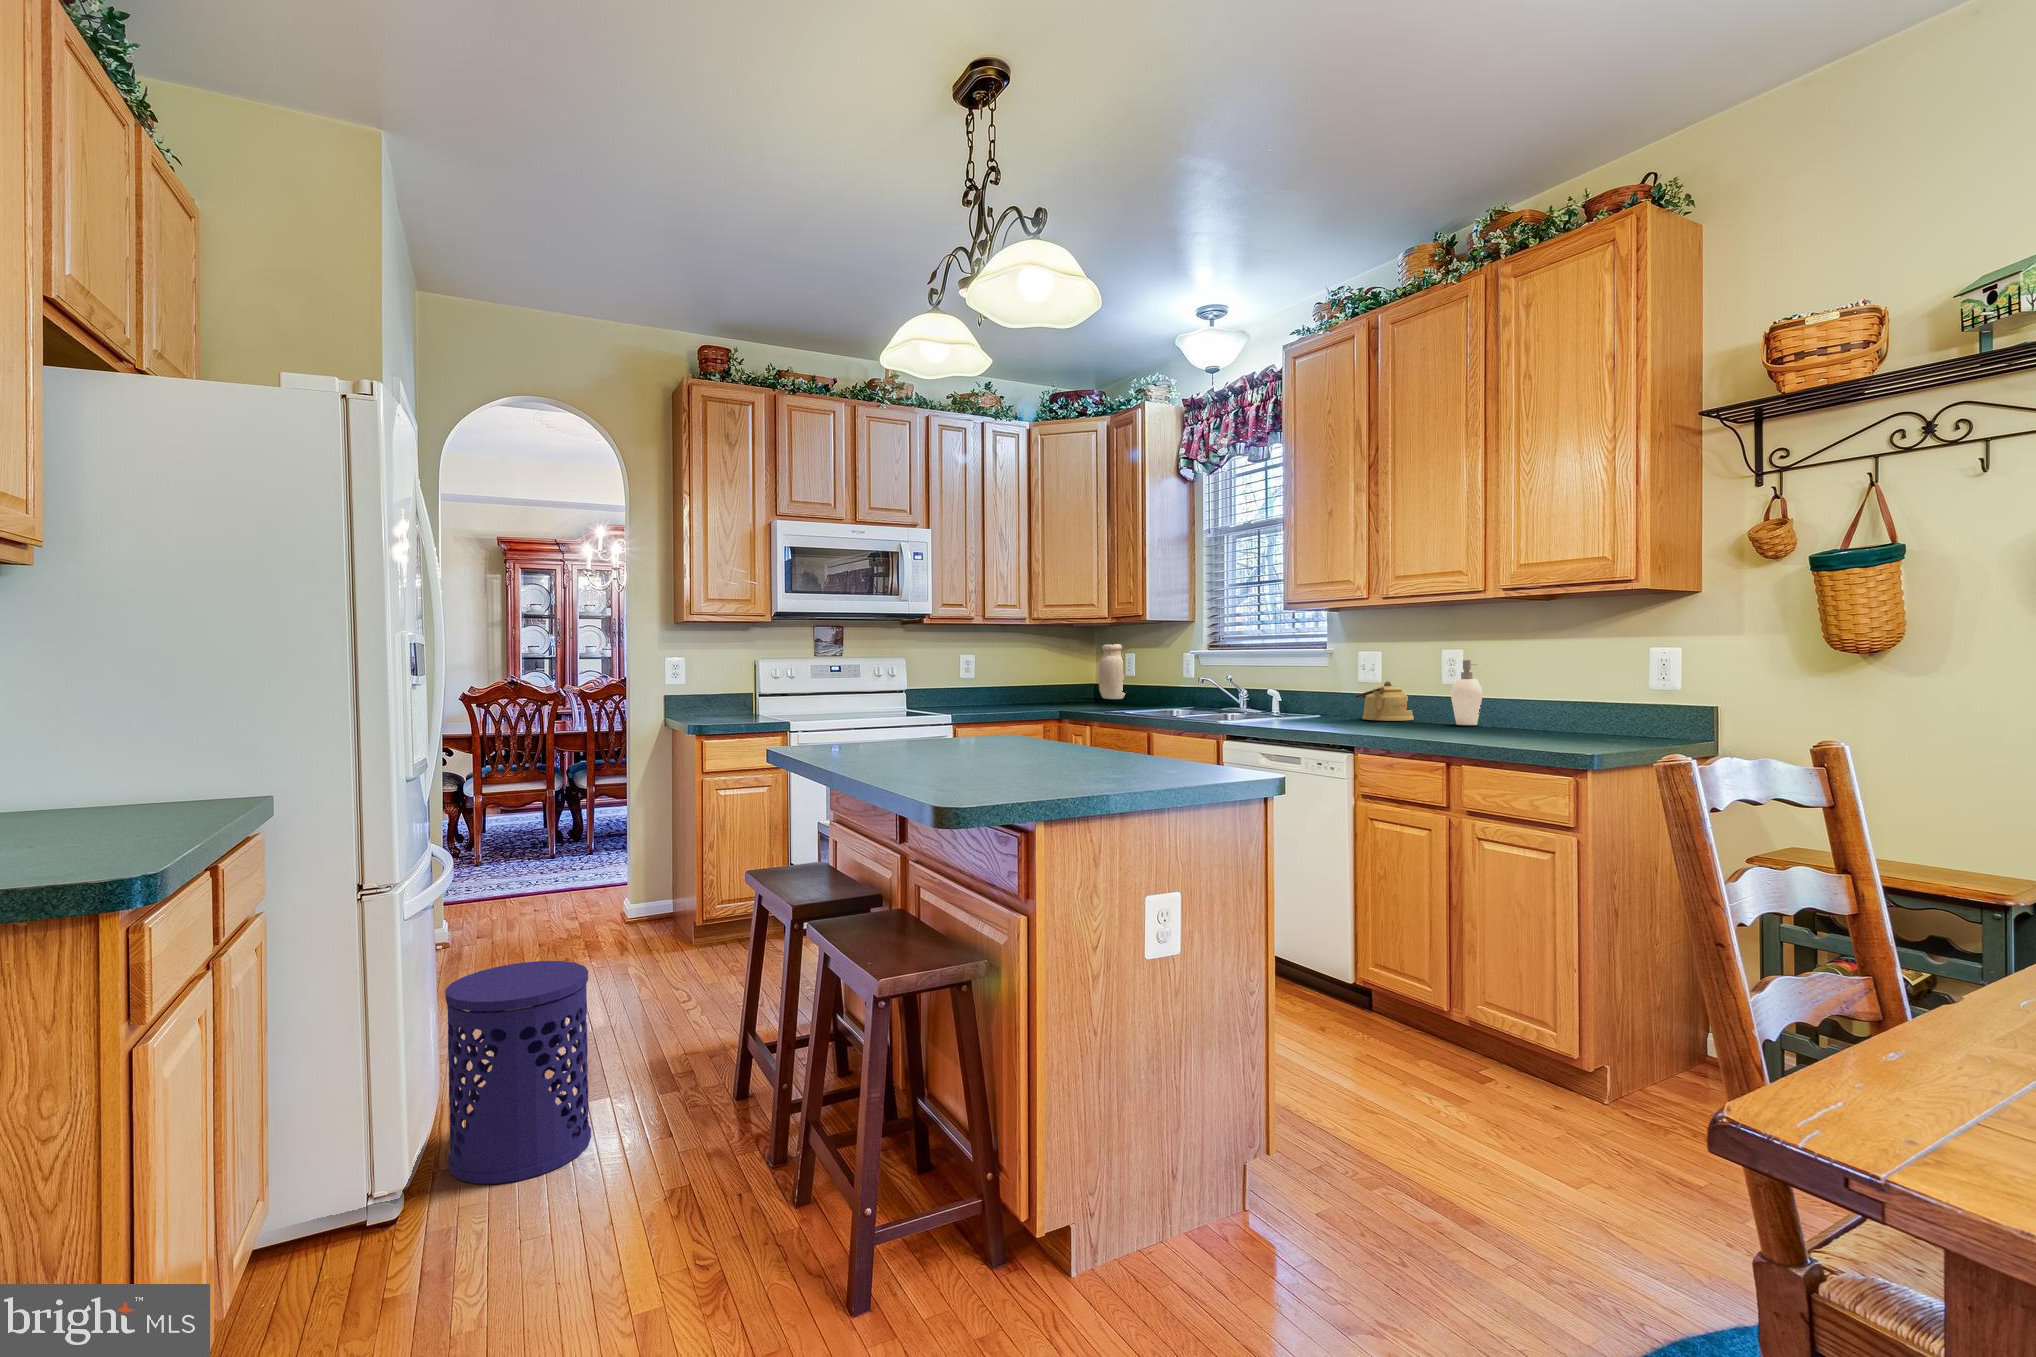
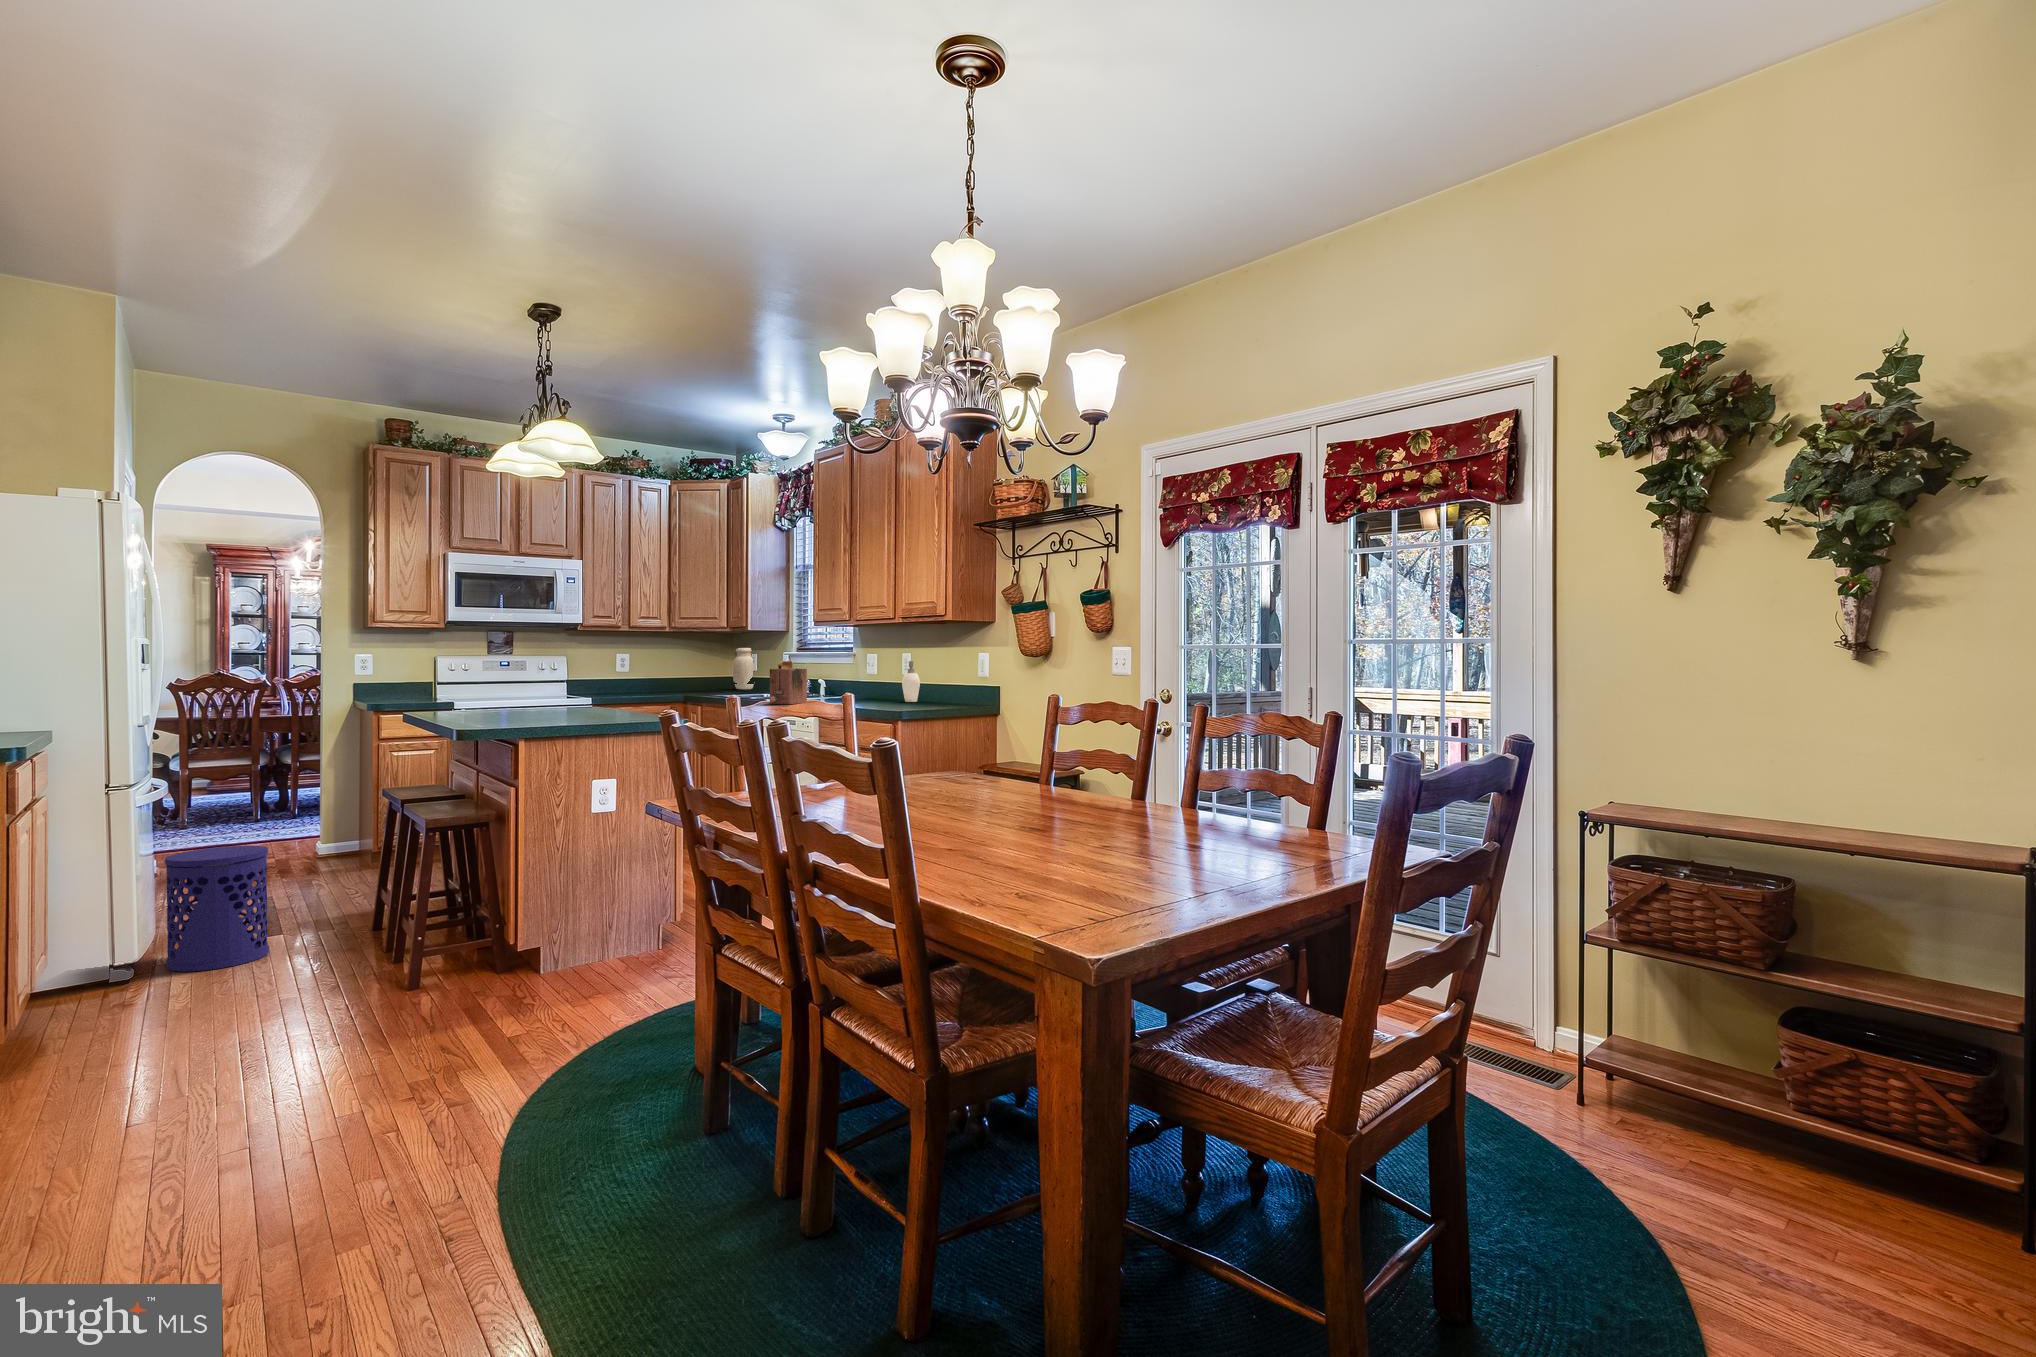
toaster: none [1240,661,1282,728] -> present [770,661,807,704]
kettle: present [1356,681,1414,721] -> none [857,675,895,700]

